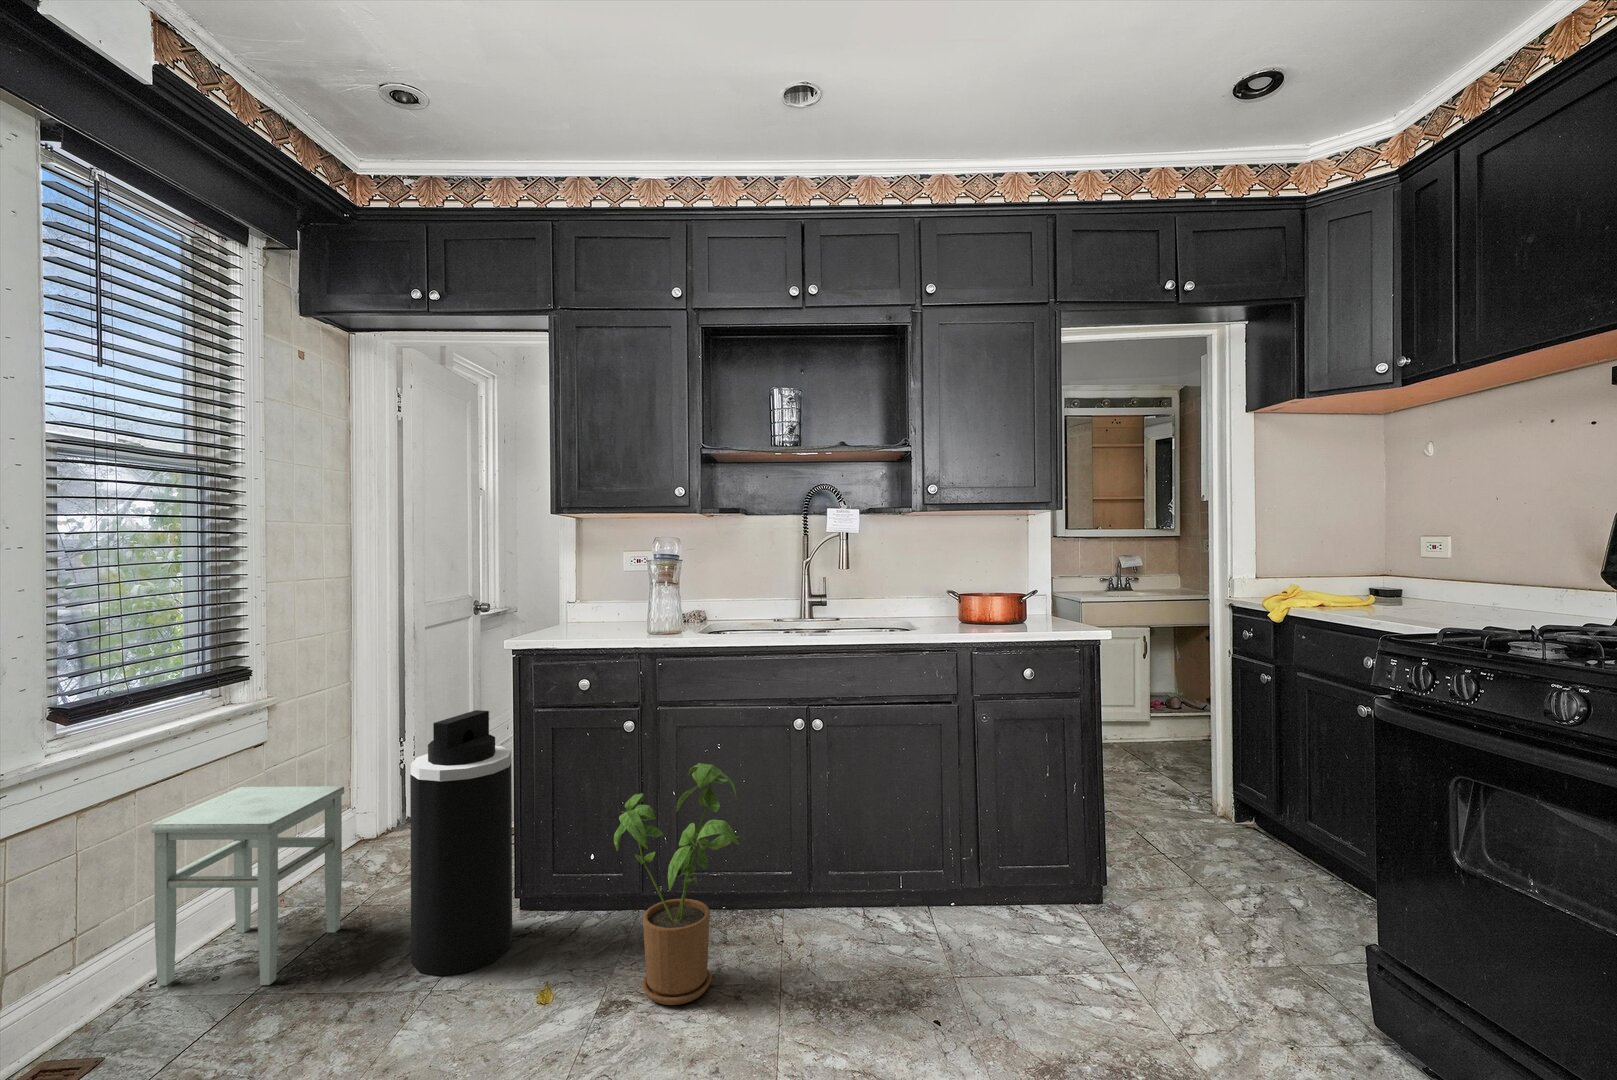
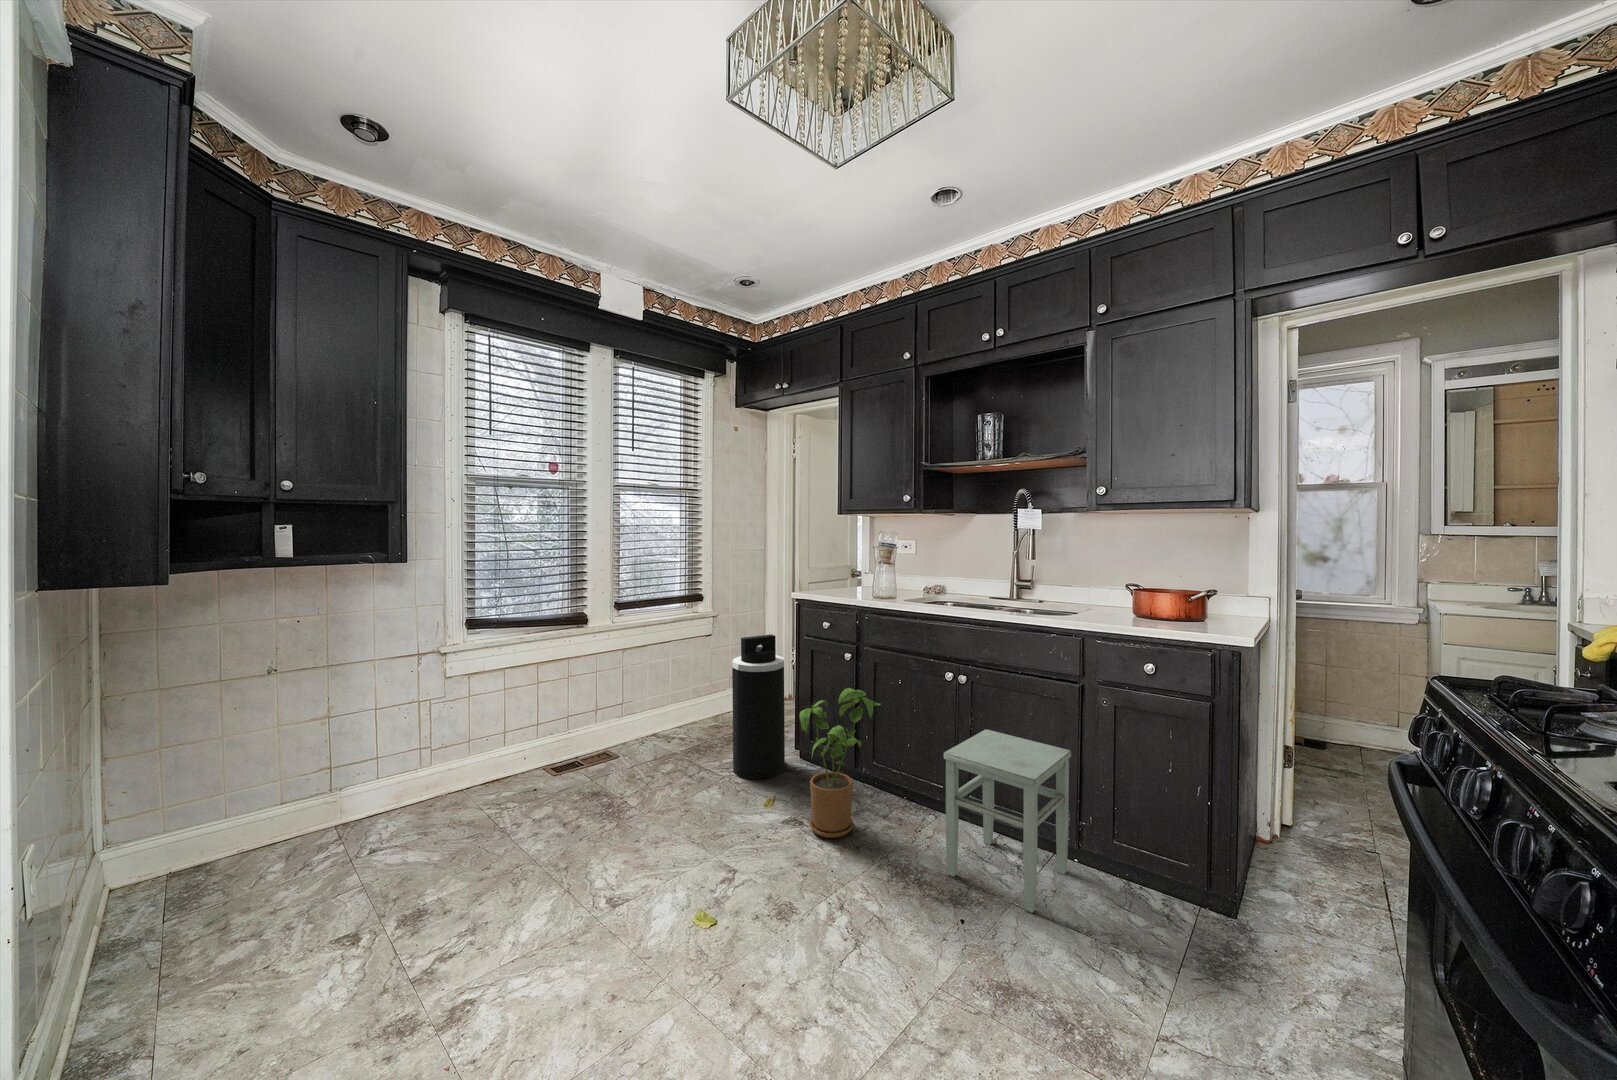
stool: present [151,786,344,985] -> present [944,730,1071,913]

